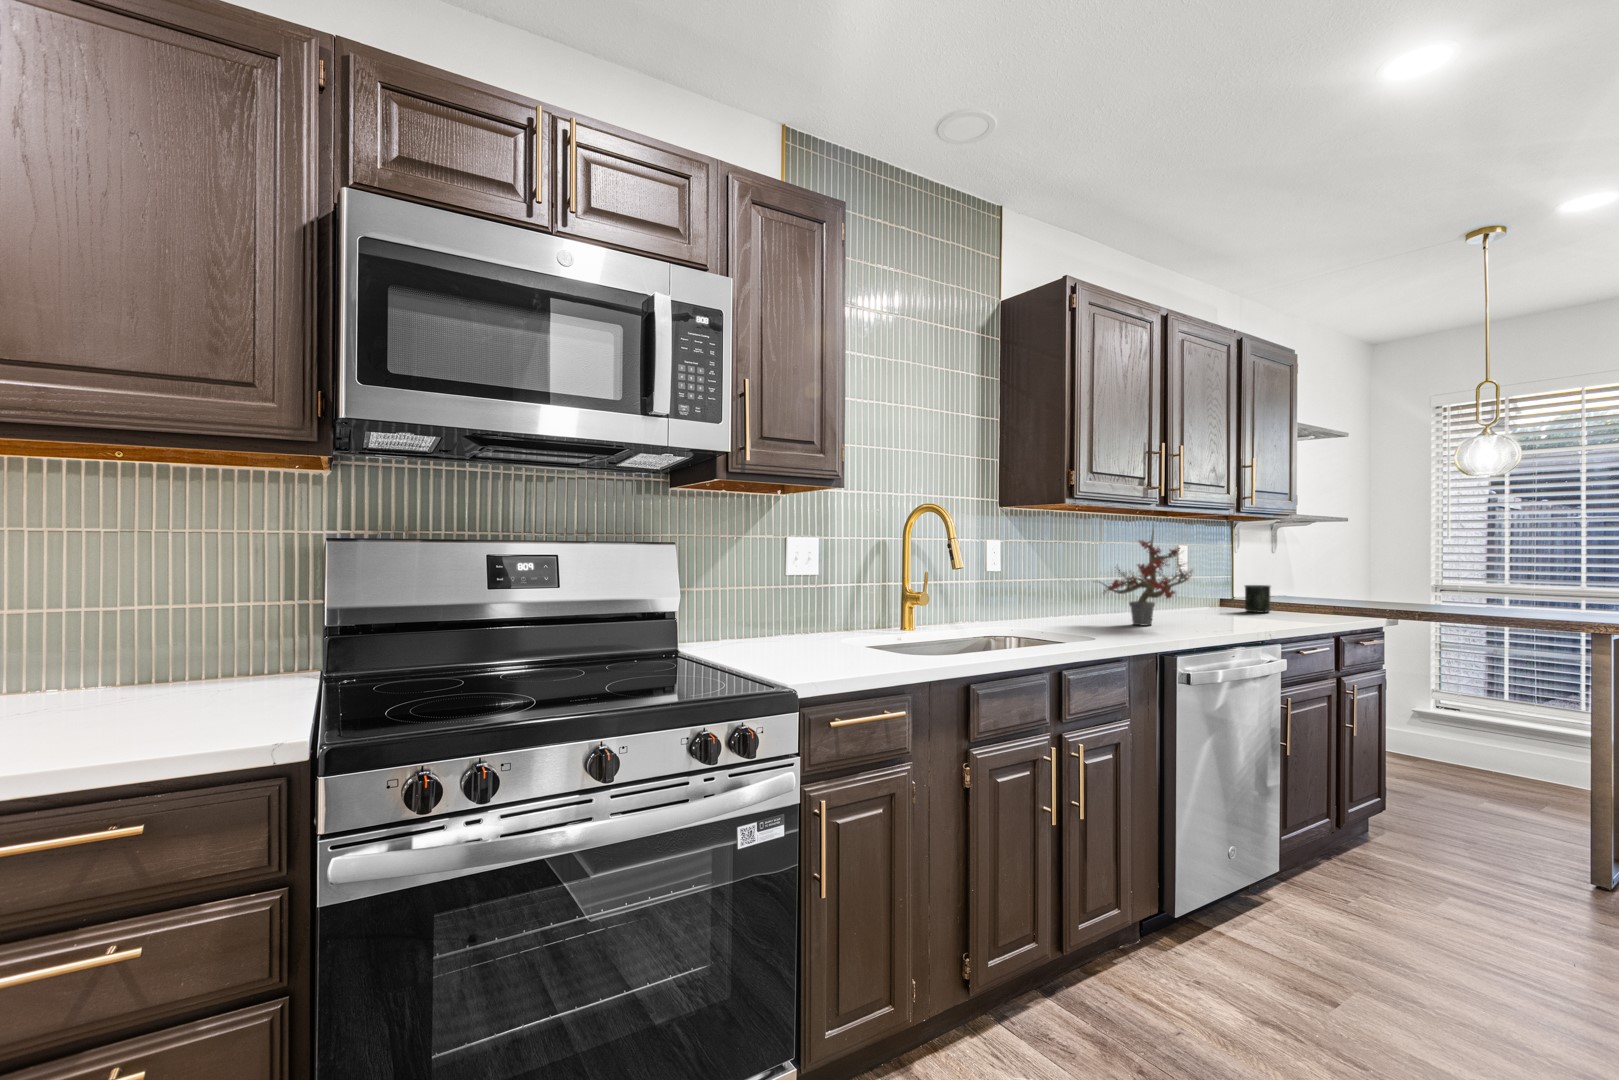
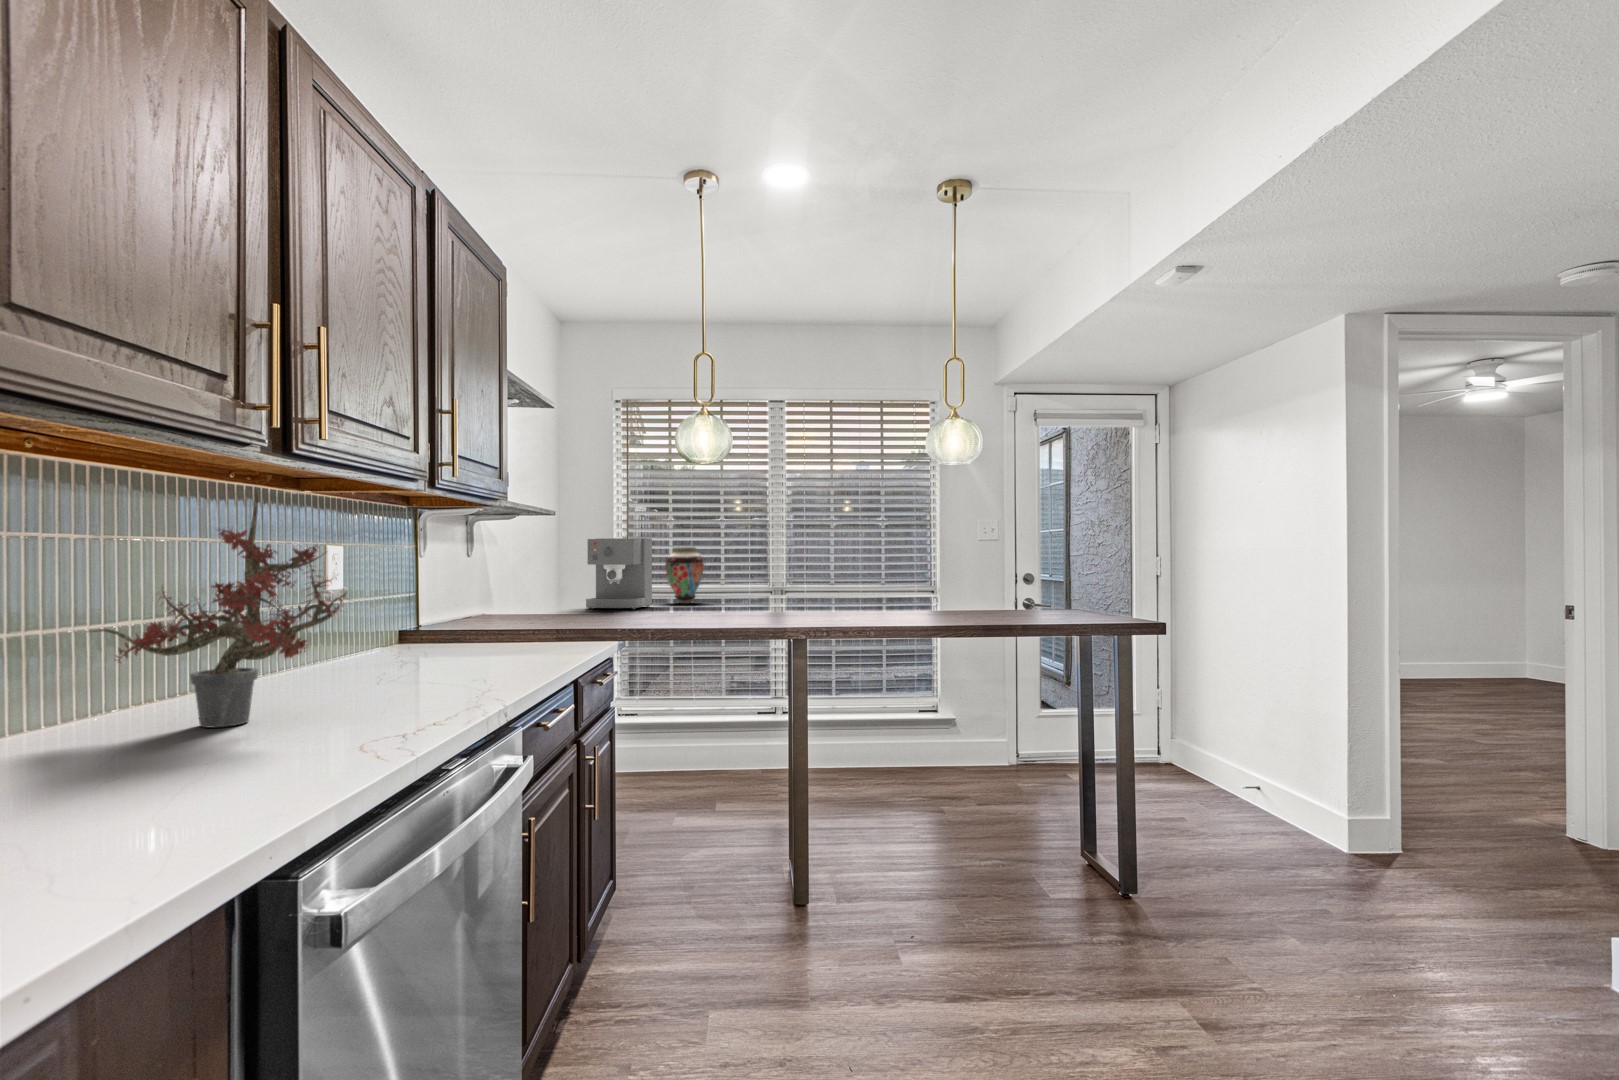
coffee maker: none [1378,536,1448,597] -> present [586,538,652,609]
vase: none [1466,544,1515,595] -> present [665,547,704,603]
mug: present [1245,585,1270,613] -> none [437,610,479,657]

